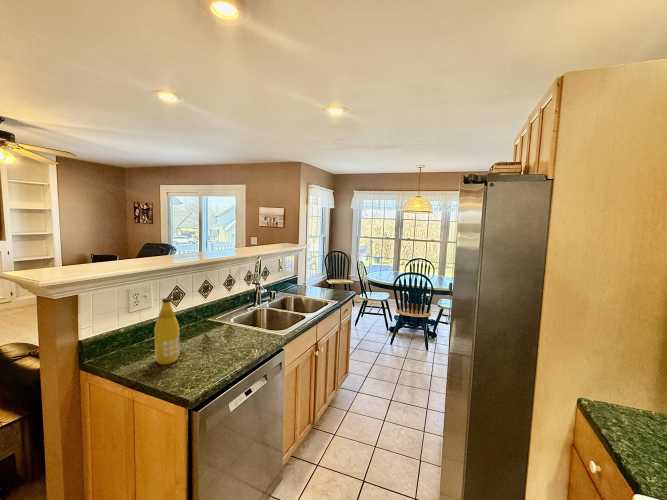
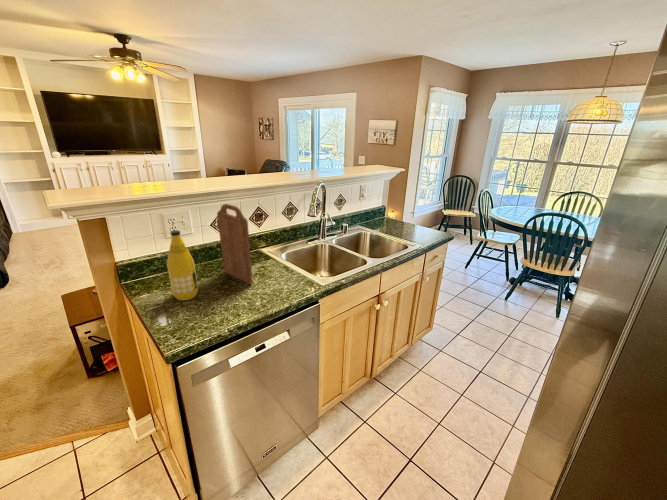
cutting board: none [186,275,223,344] -> present [217,204,253,284]

